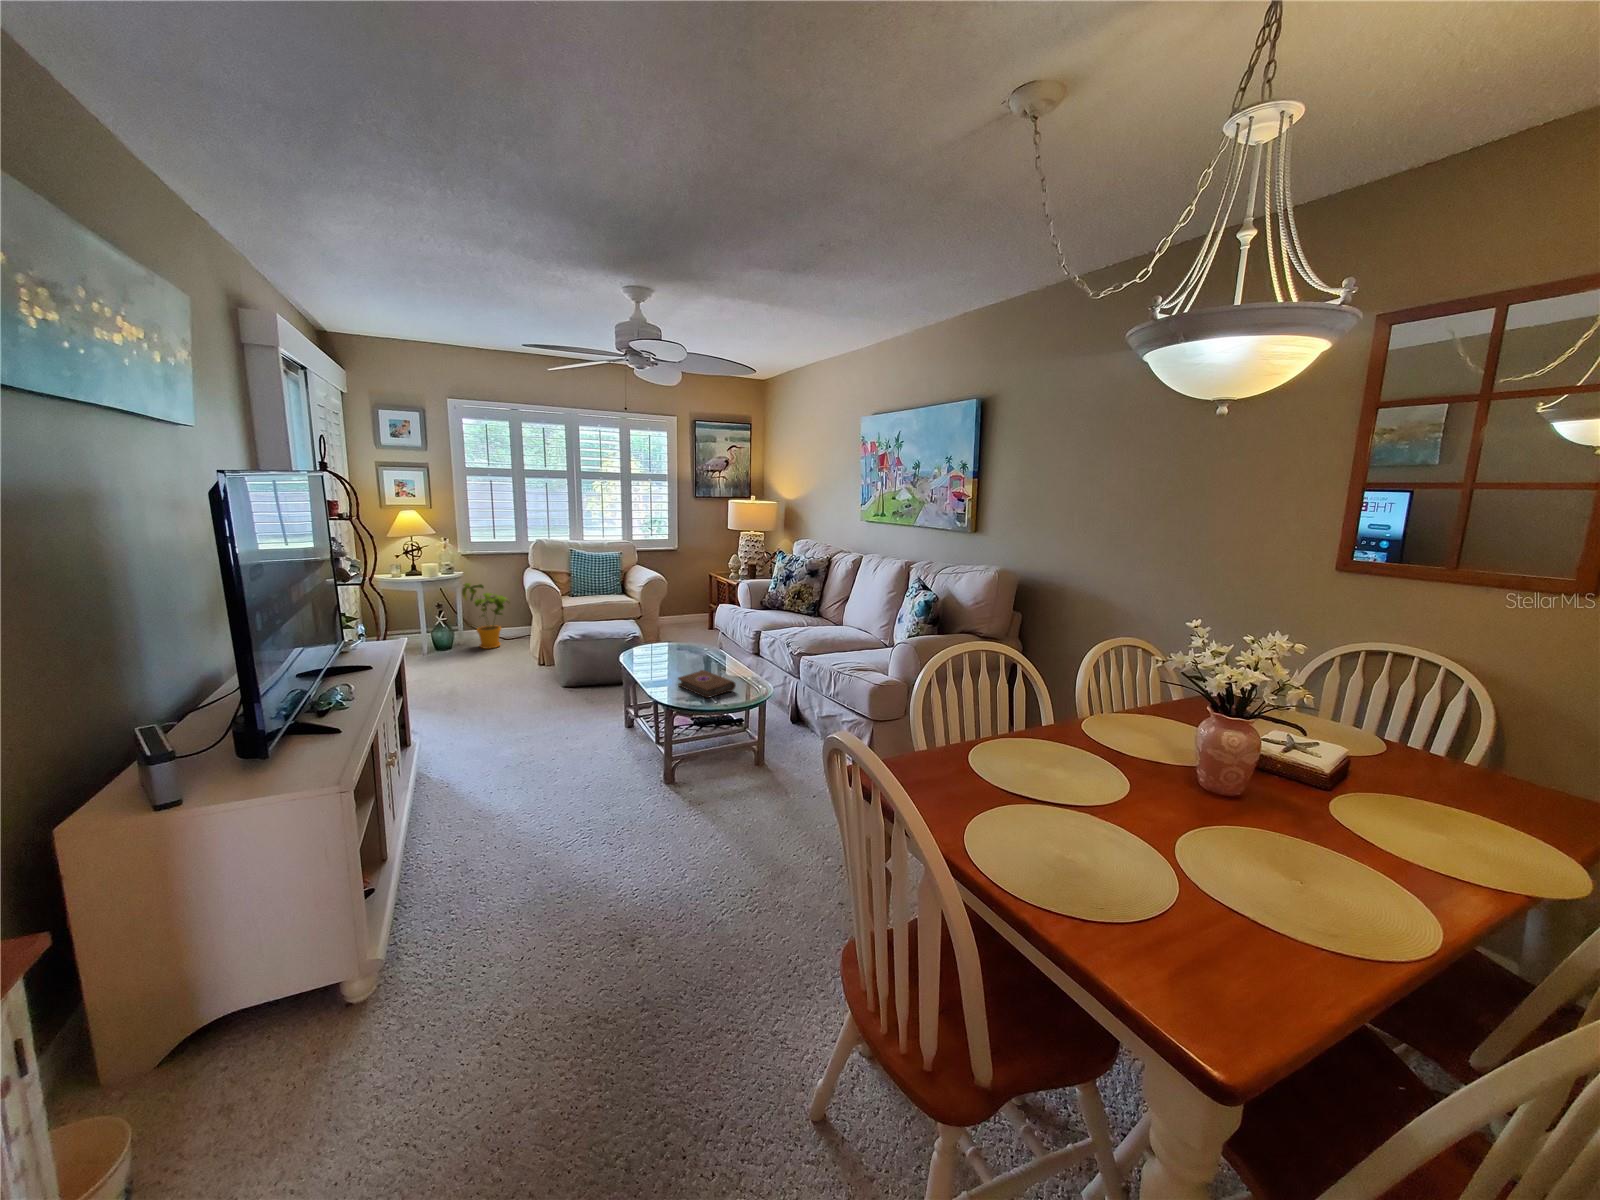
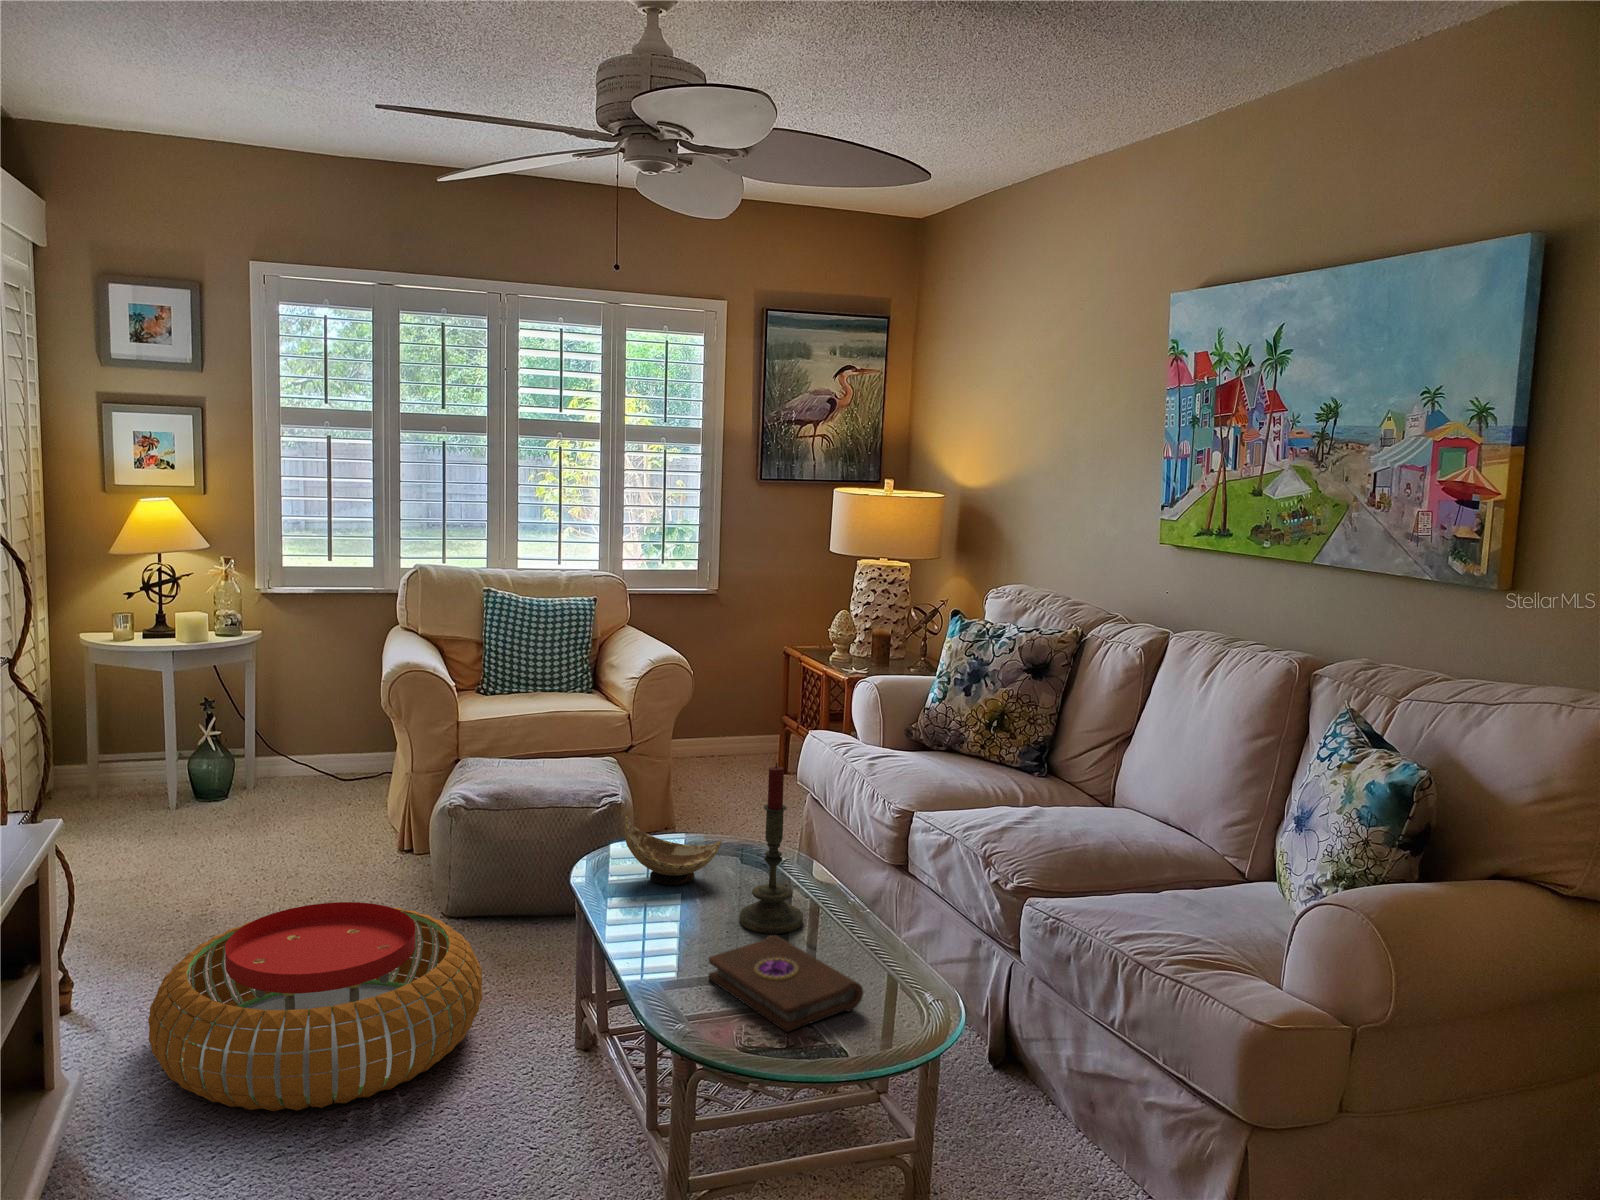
house plant: present [462,583,510,649] -> none [251,657,351,802]
candle: none [690,607,714,672] -> present [739,763,803,934]
decorative bowl: none [642,633,681,659] -> present [624,816,721,885]
pouf: none [449,675,587,751] -> present [148,902,482,1111]

